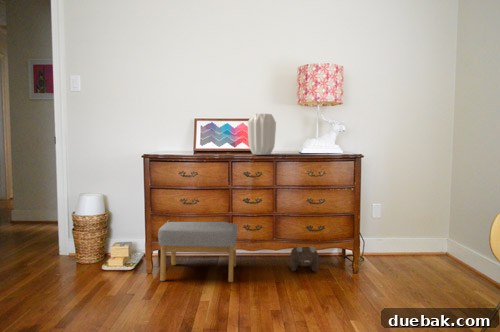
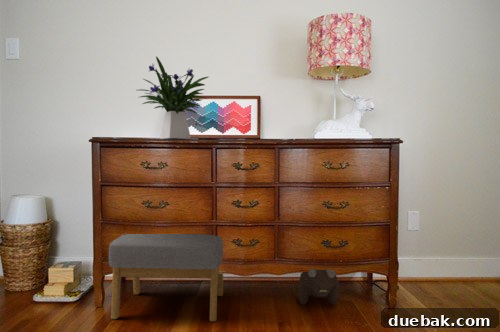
flower arrangement: none [172,95,226,153] -> present [139,57,208,139]
vase: present [248,114,276,155] -> none [239,81,279,140]

